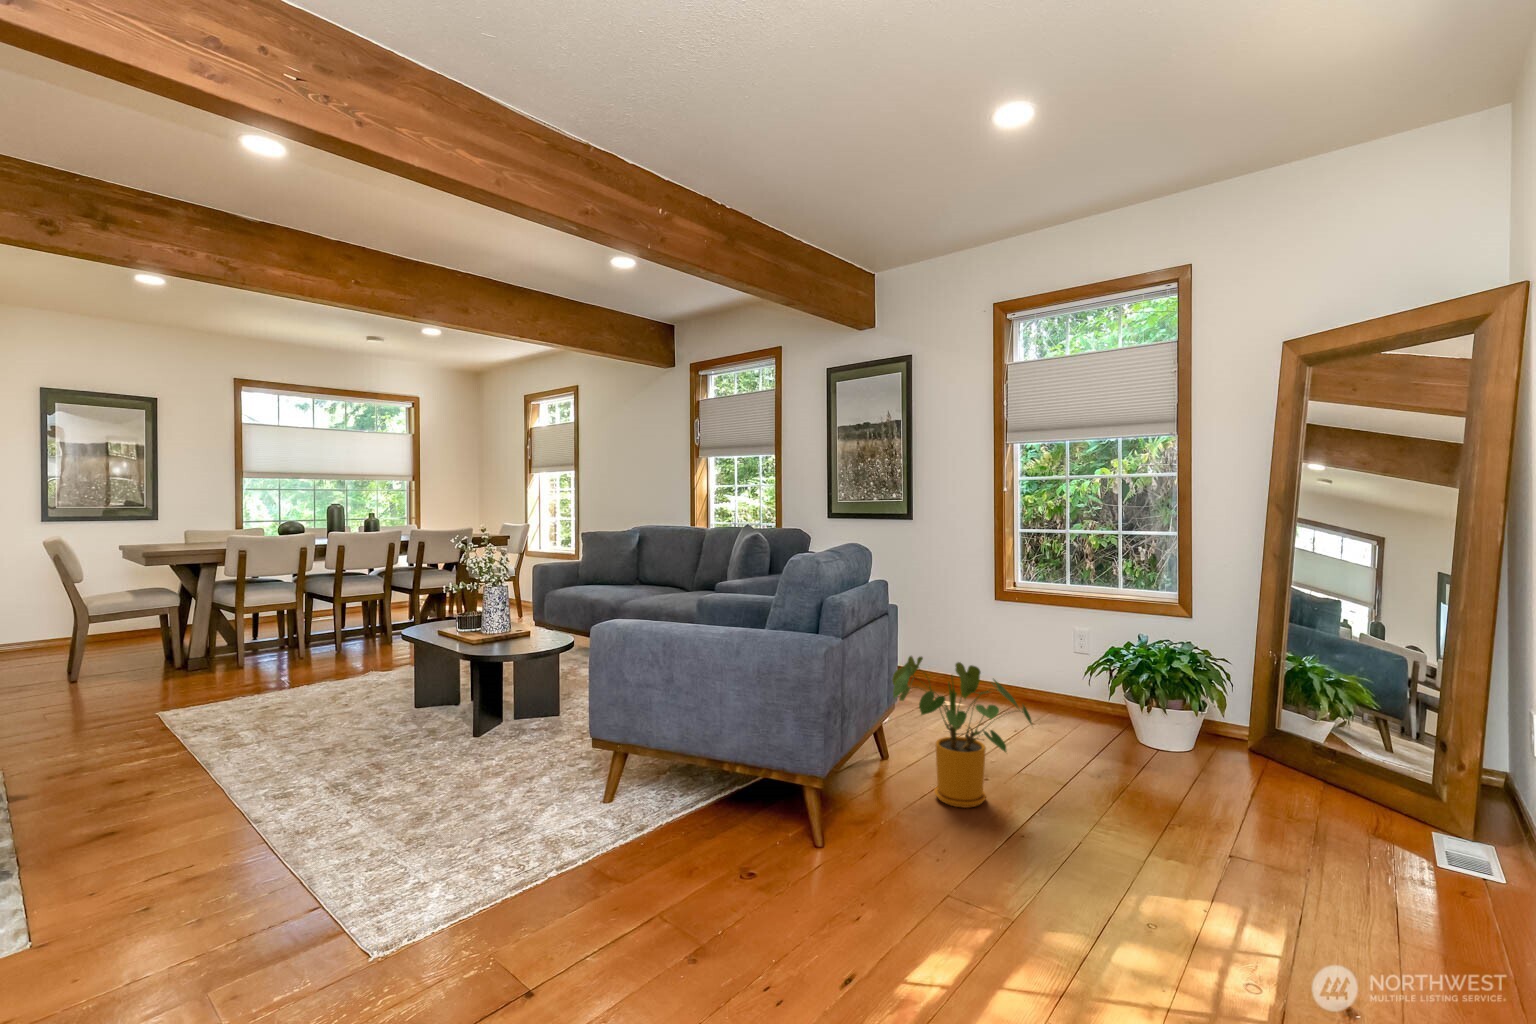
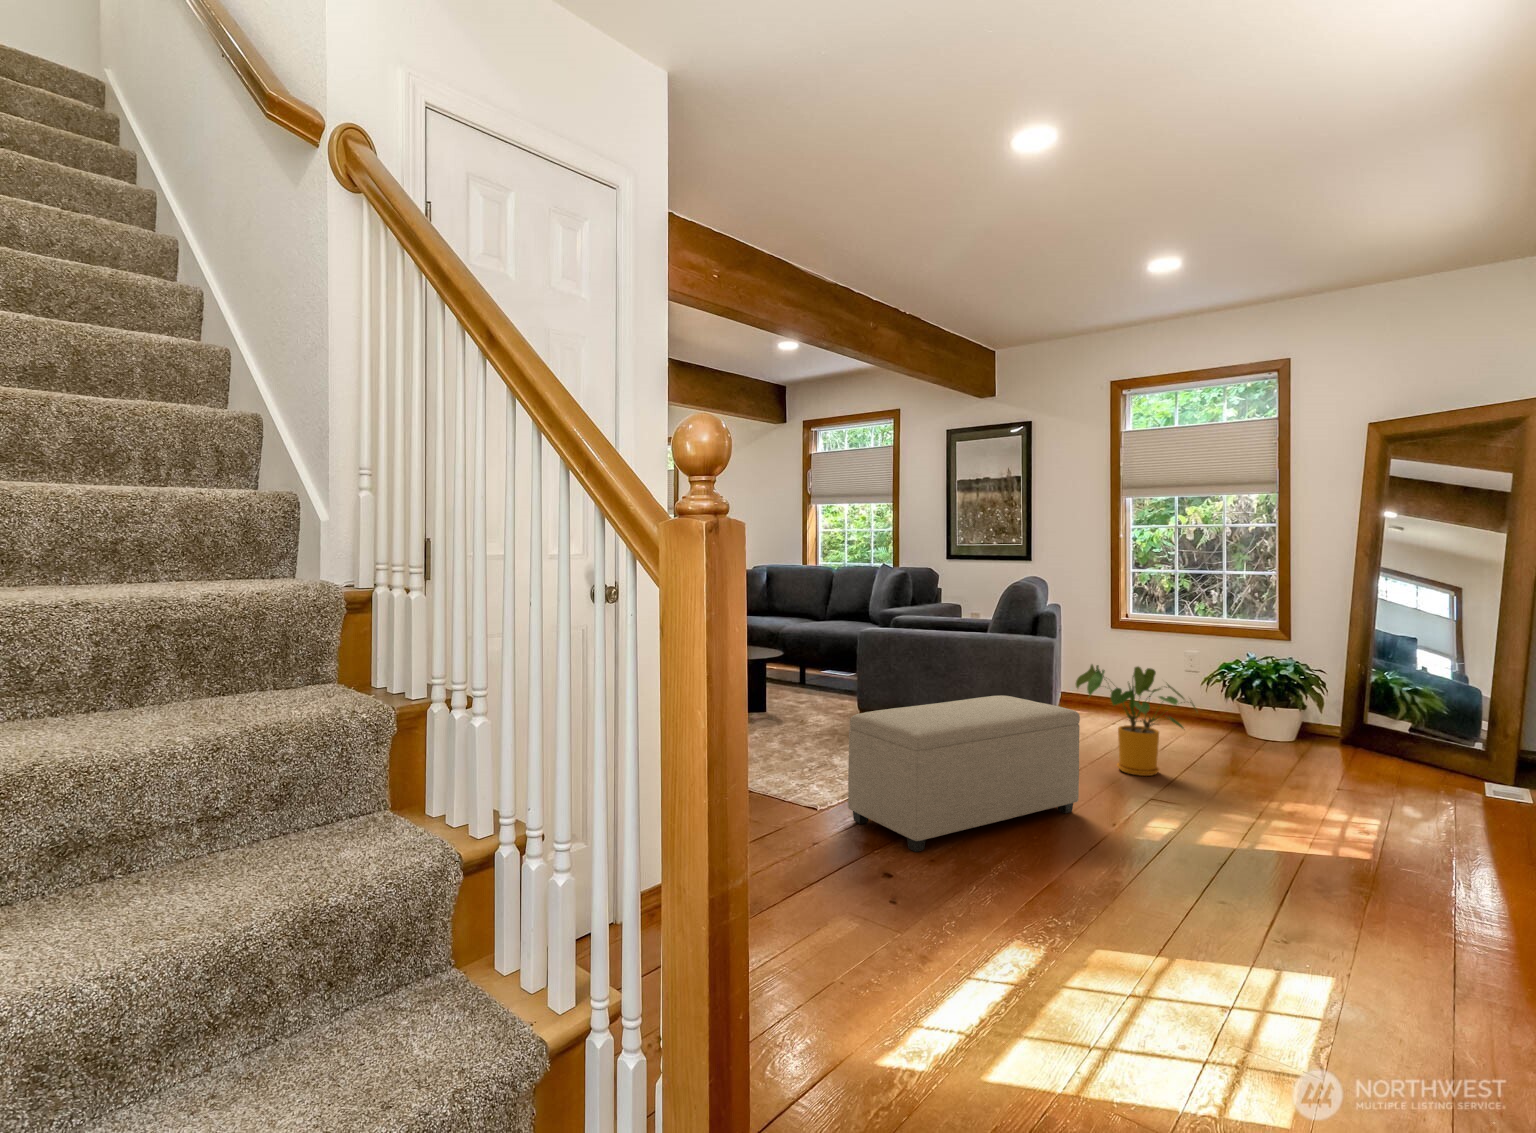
ottoman: none [483,708,823,970] -> present [848,695,1080,852]

